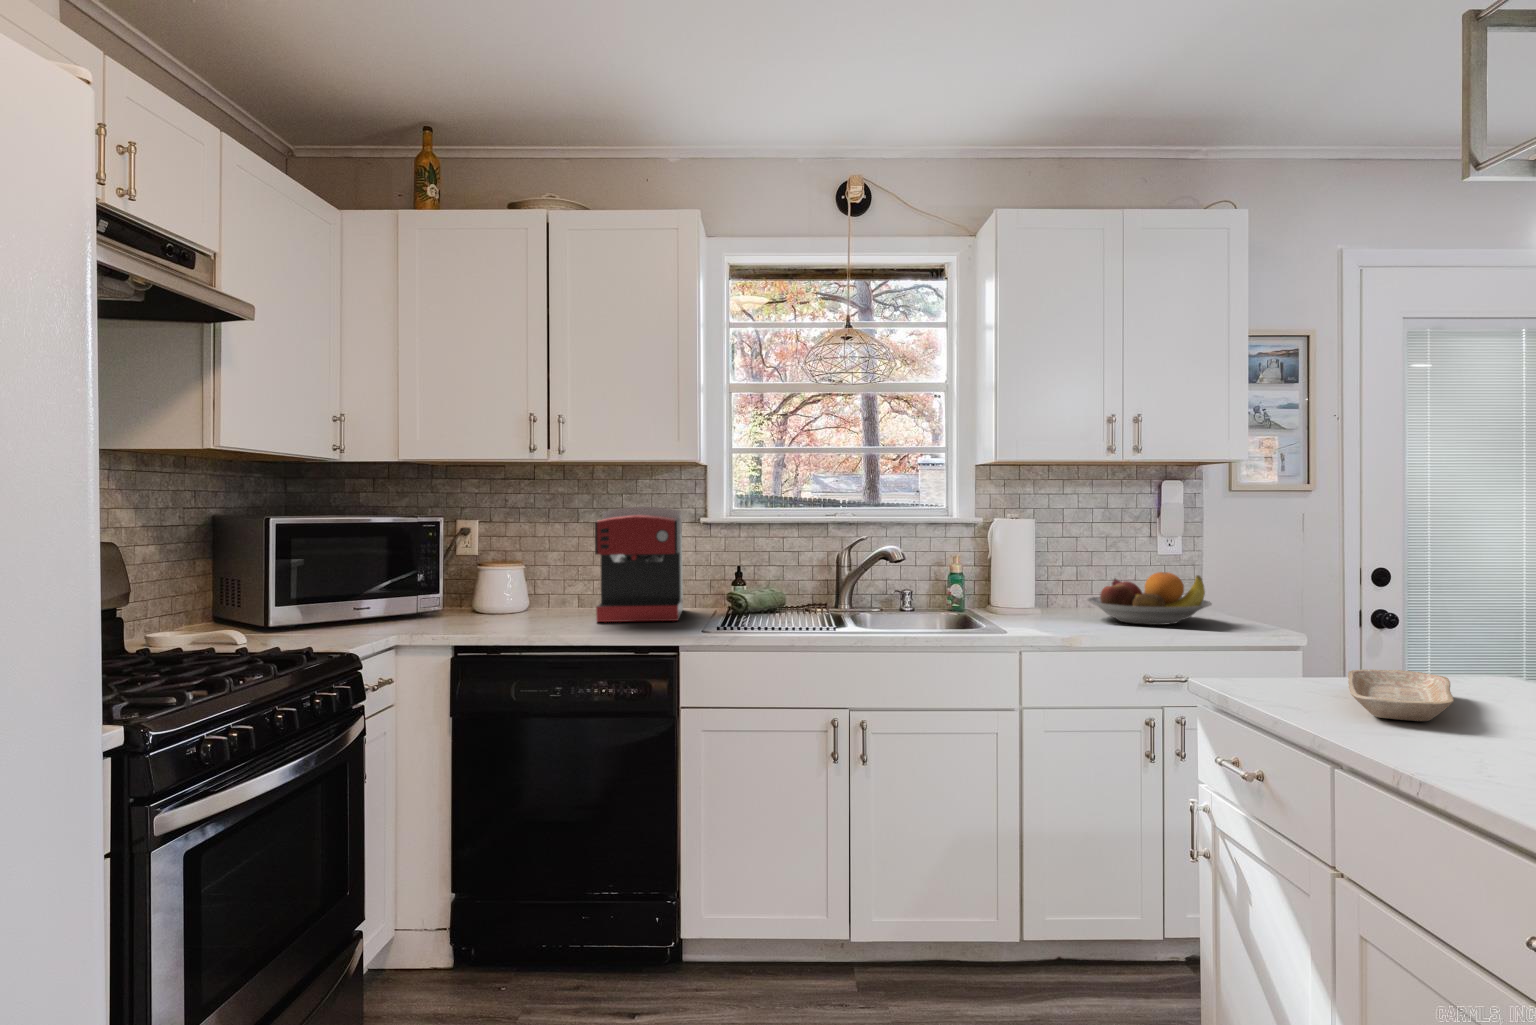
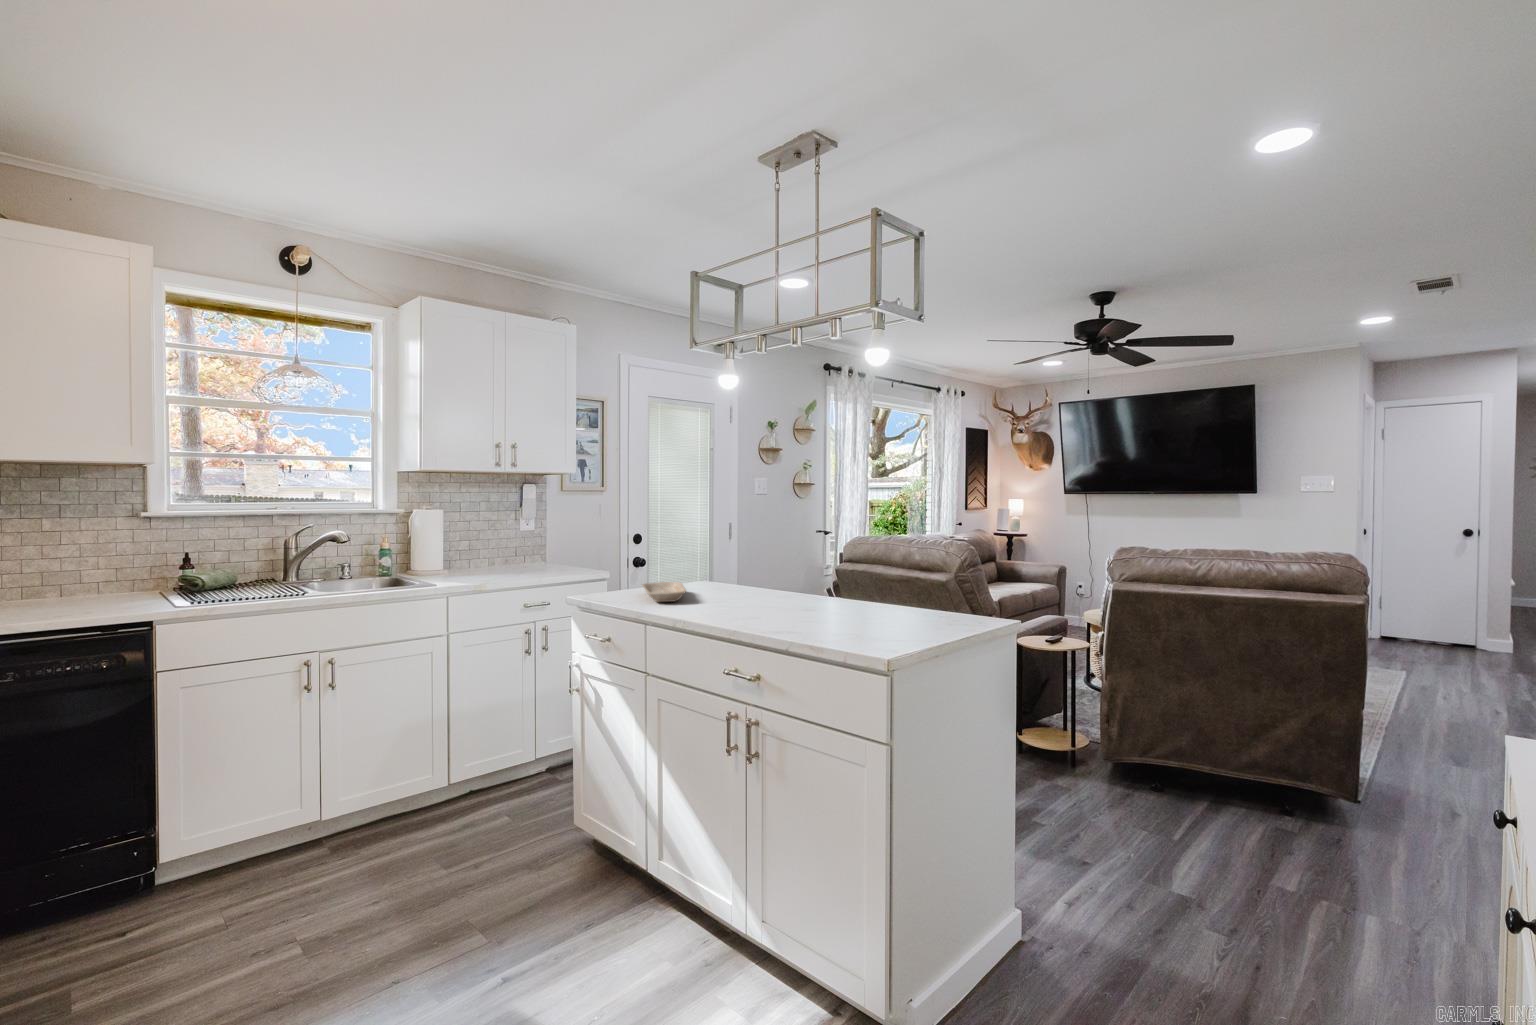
coffee maker: present [595,506,683,622] -> none [27,502,136,610]
fruit bowl: present [1087,572,1212,625] -> none [483,542,558,575]

